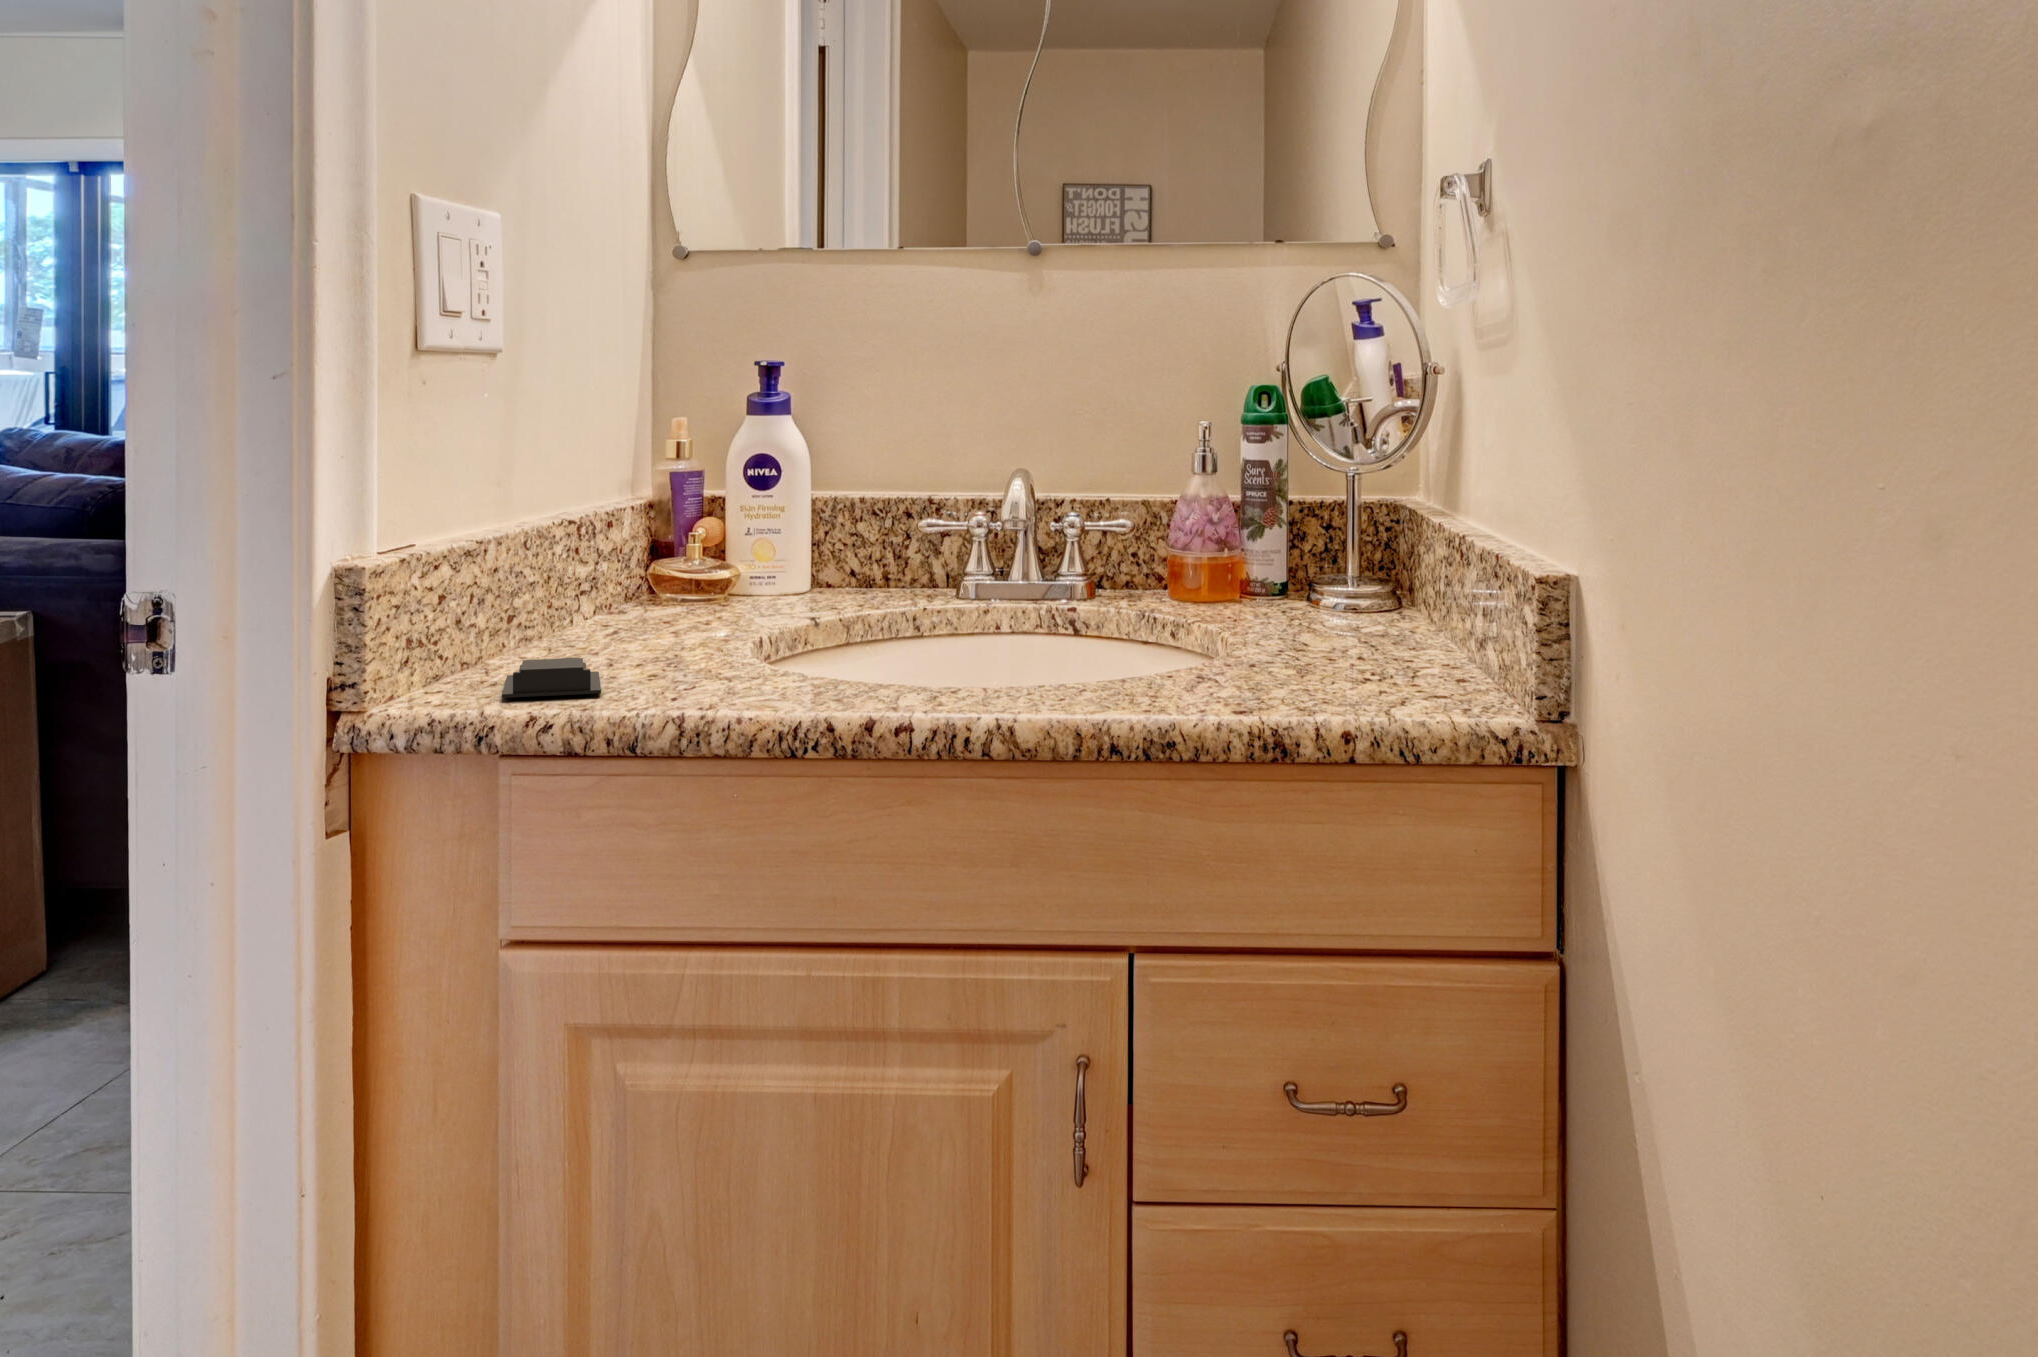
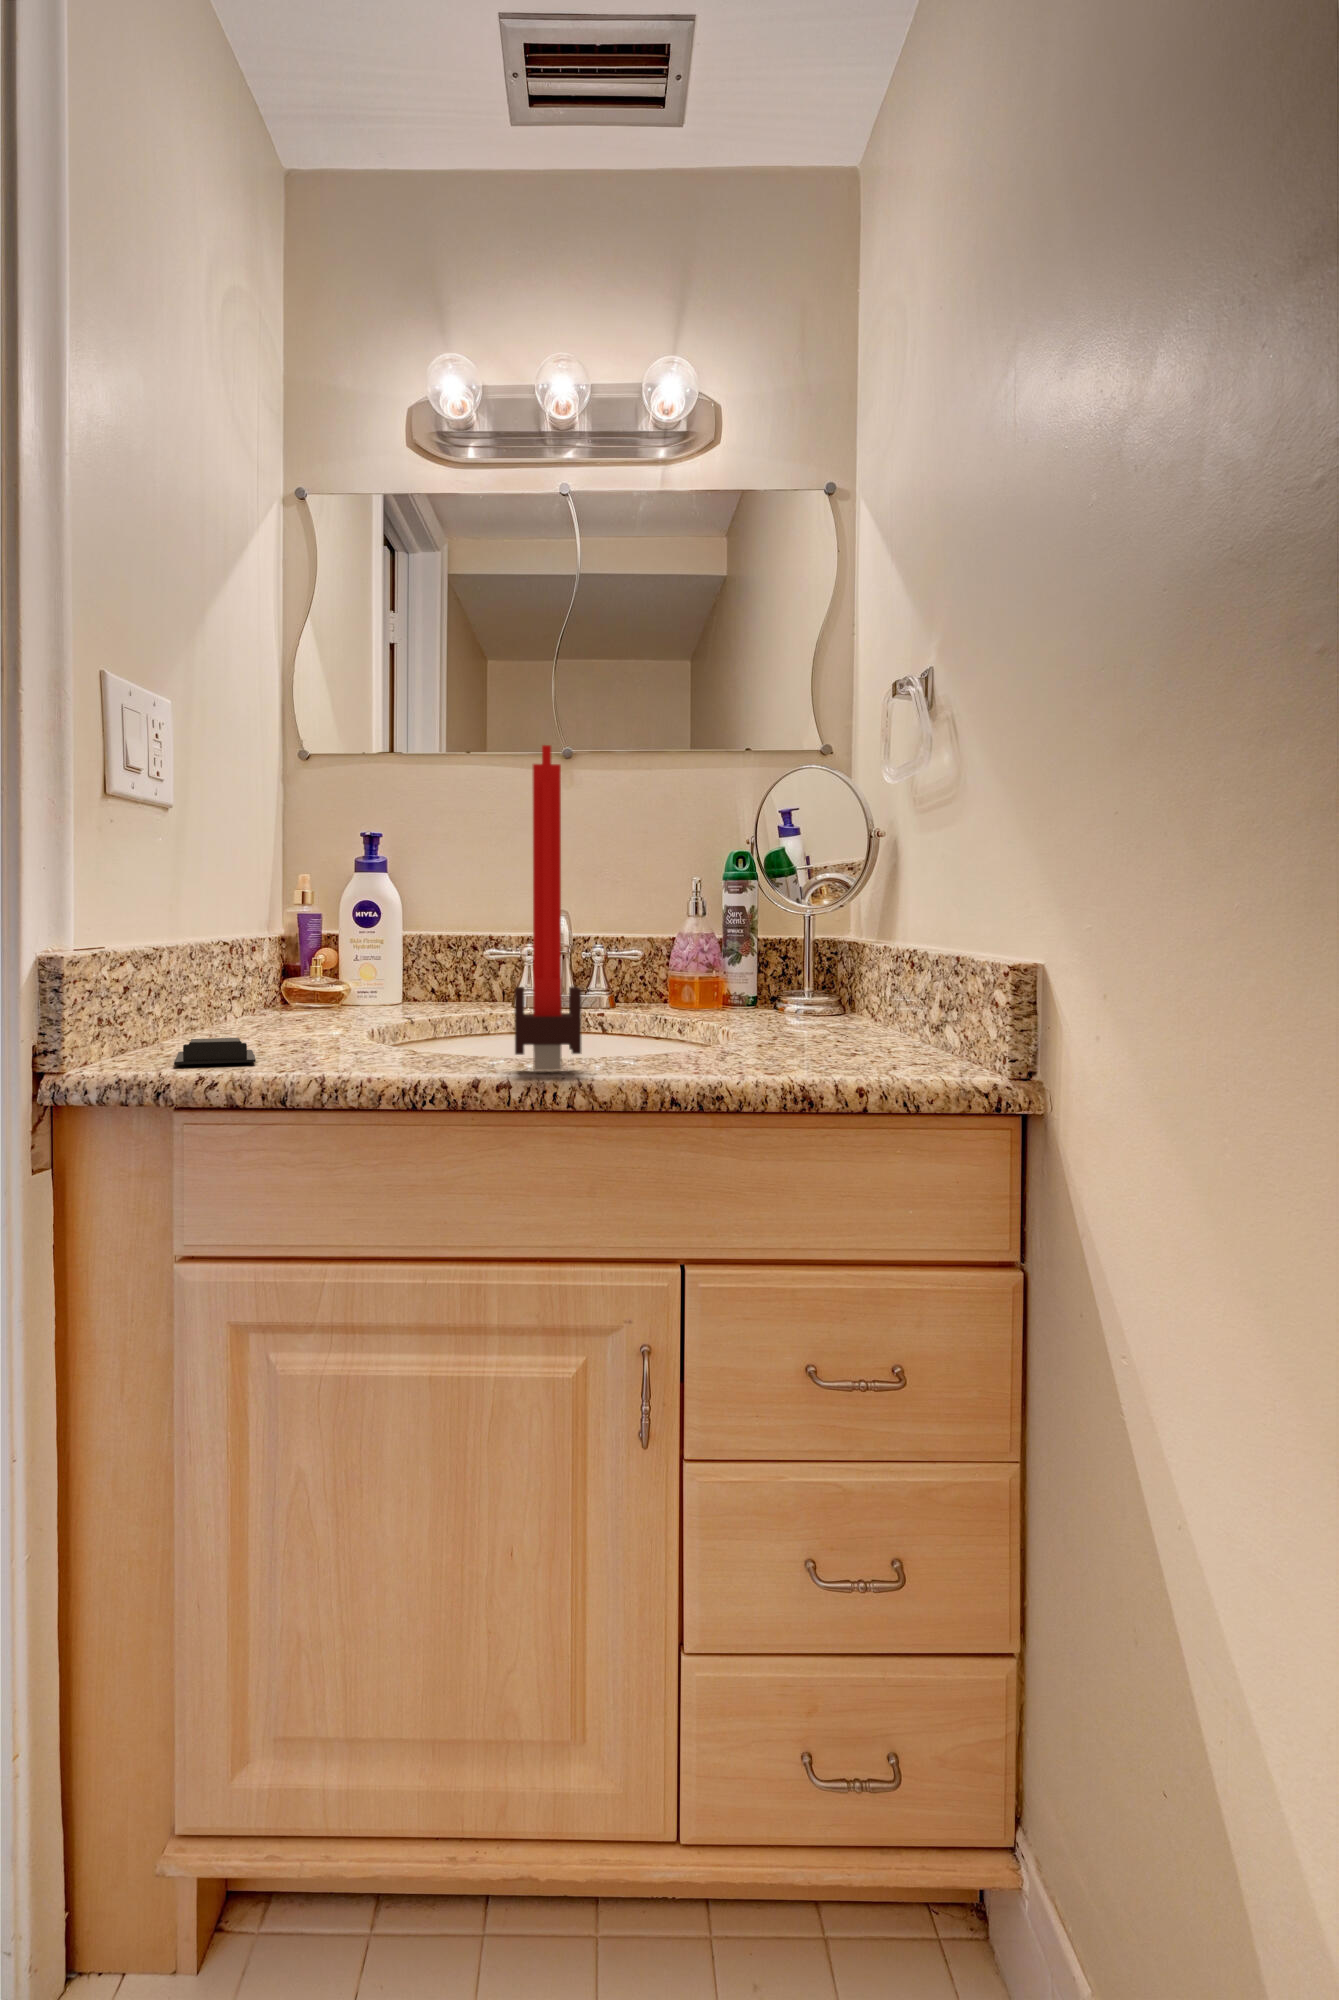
candle: none [914,306,999,707] -> present [515,745,581,1071]

